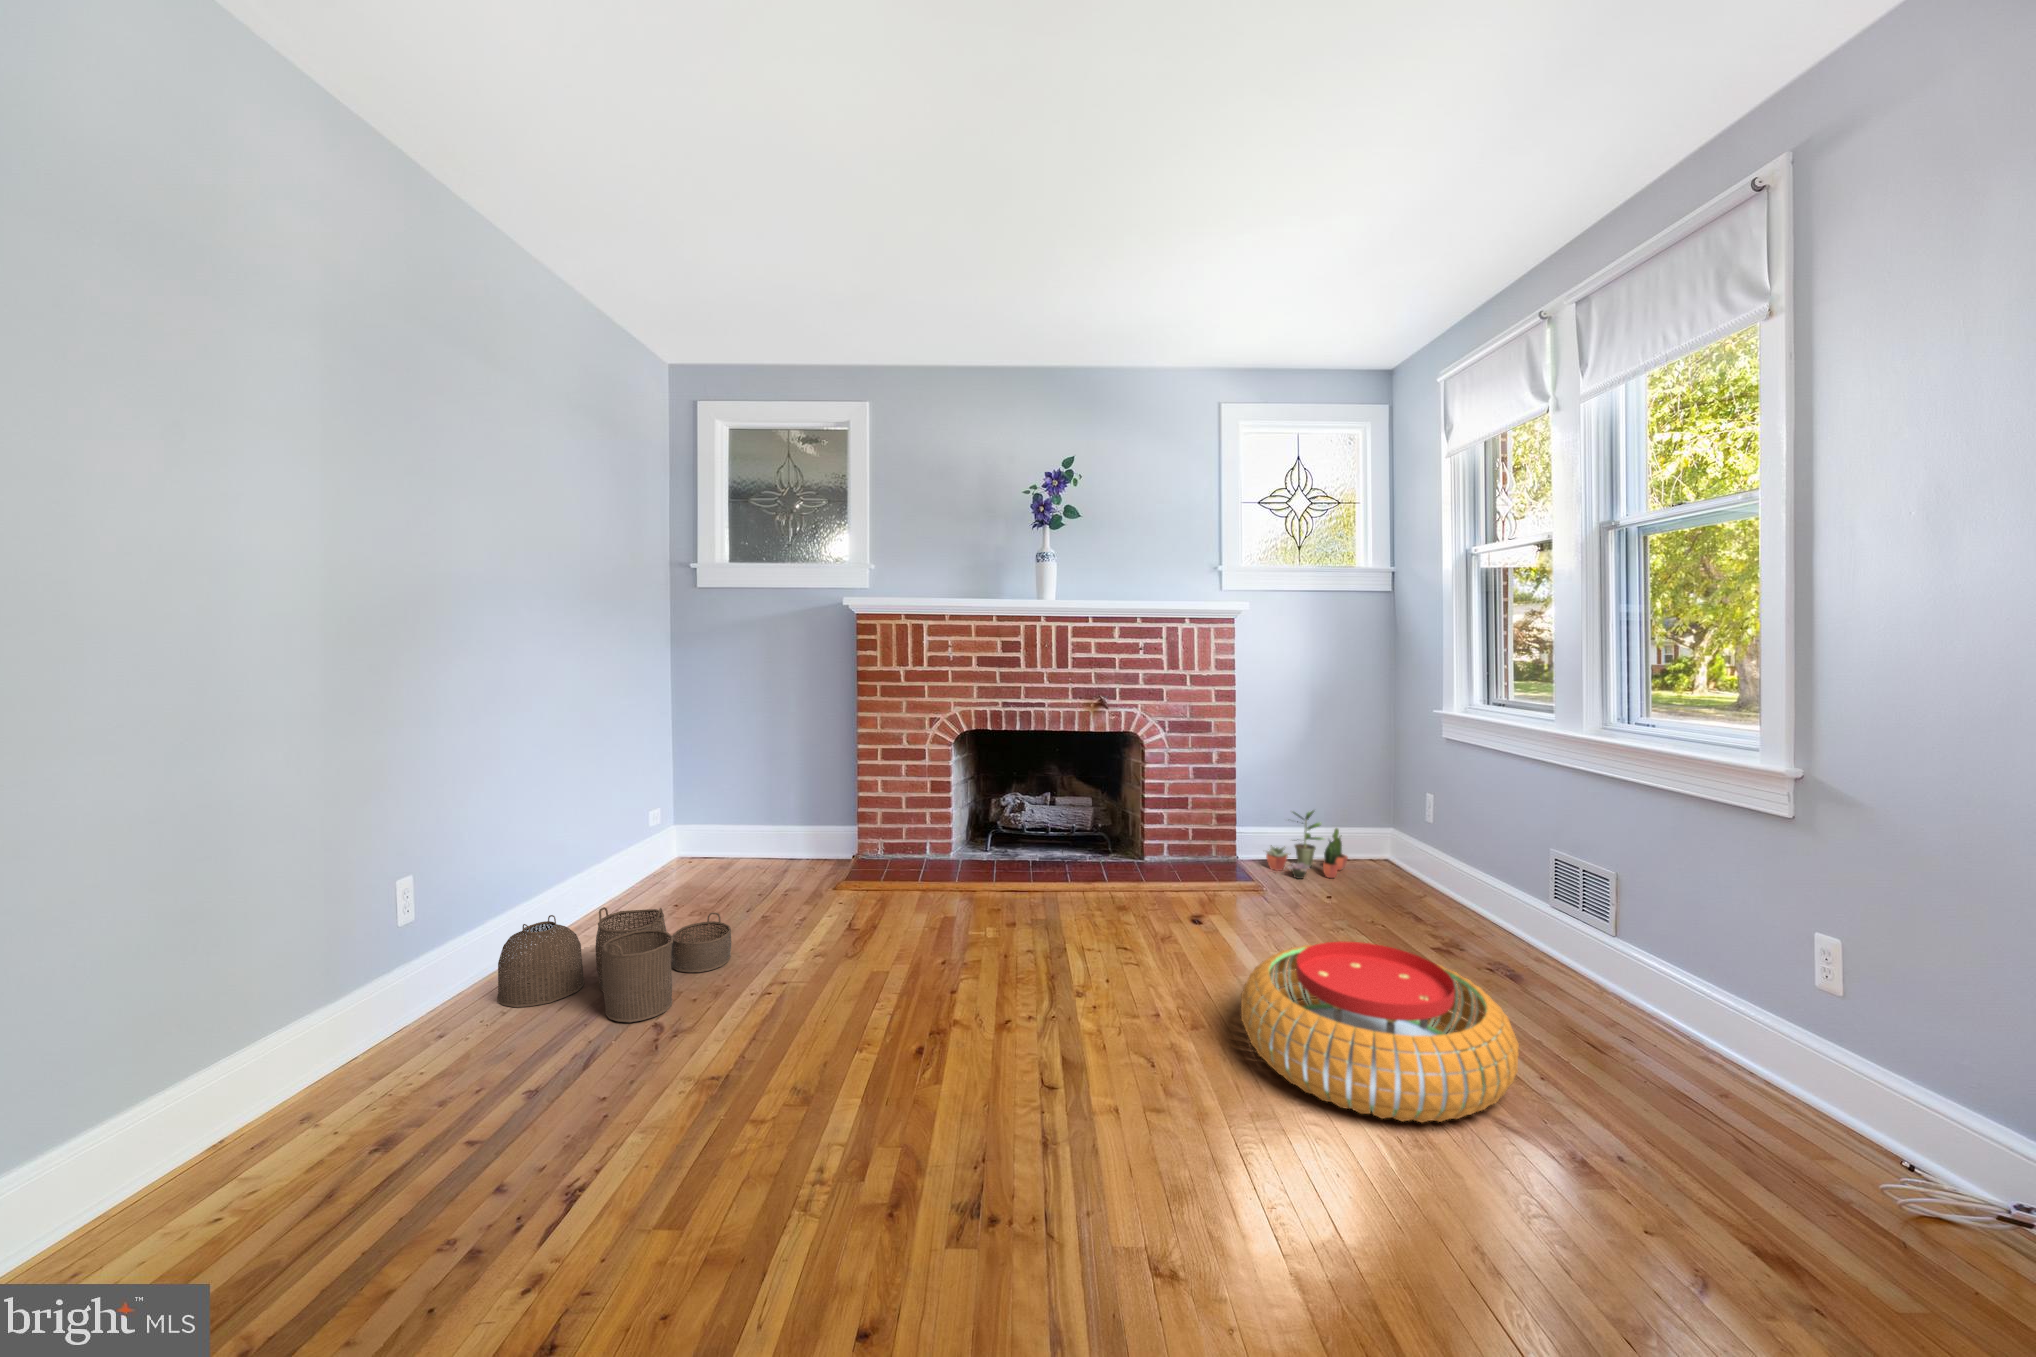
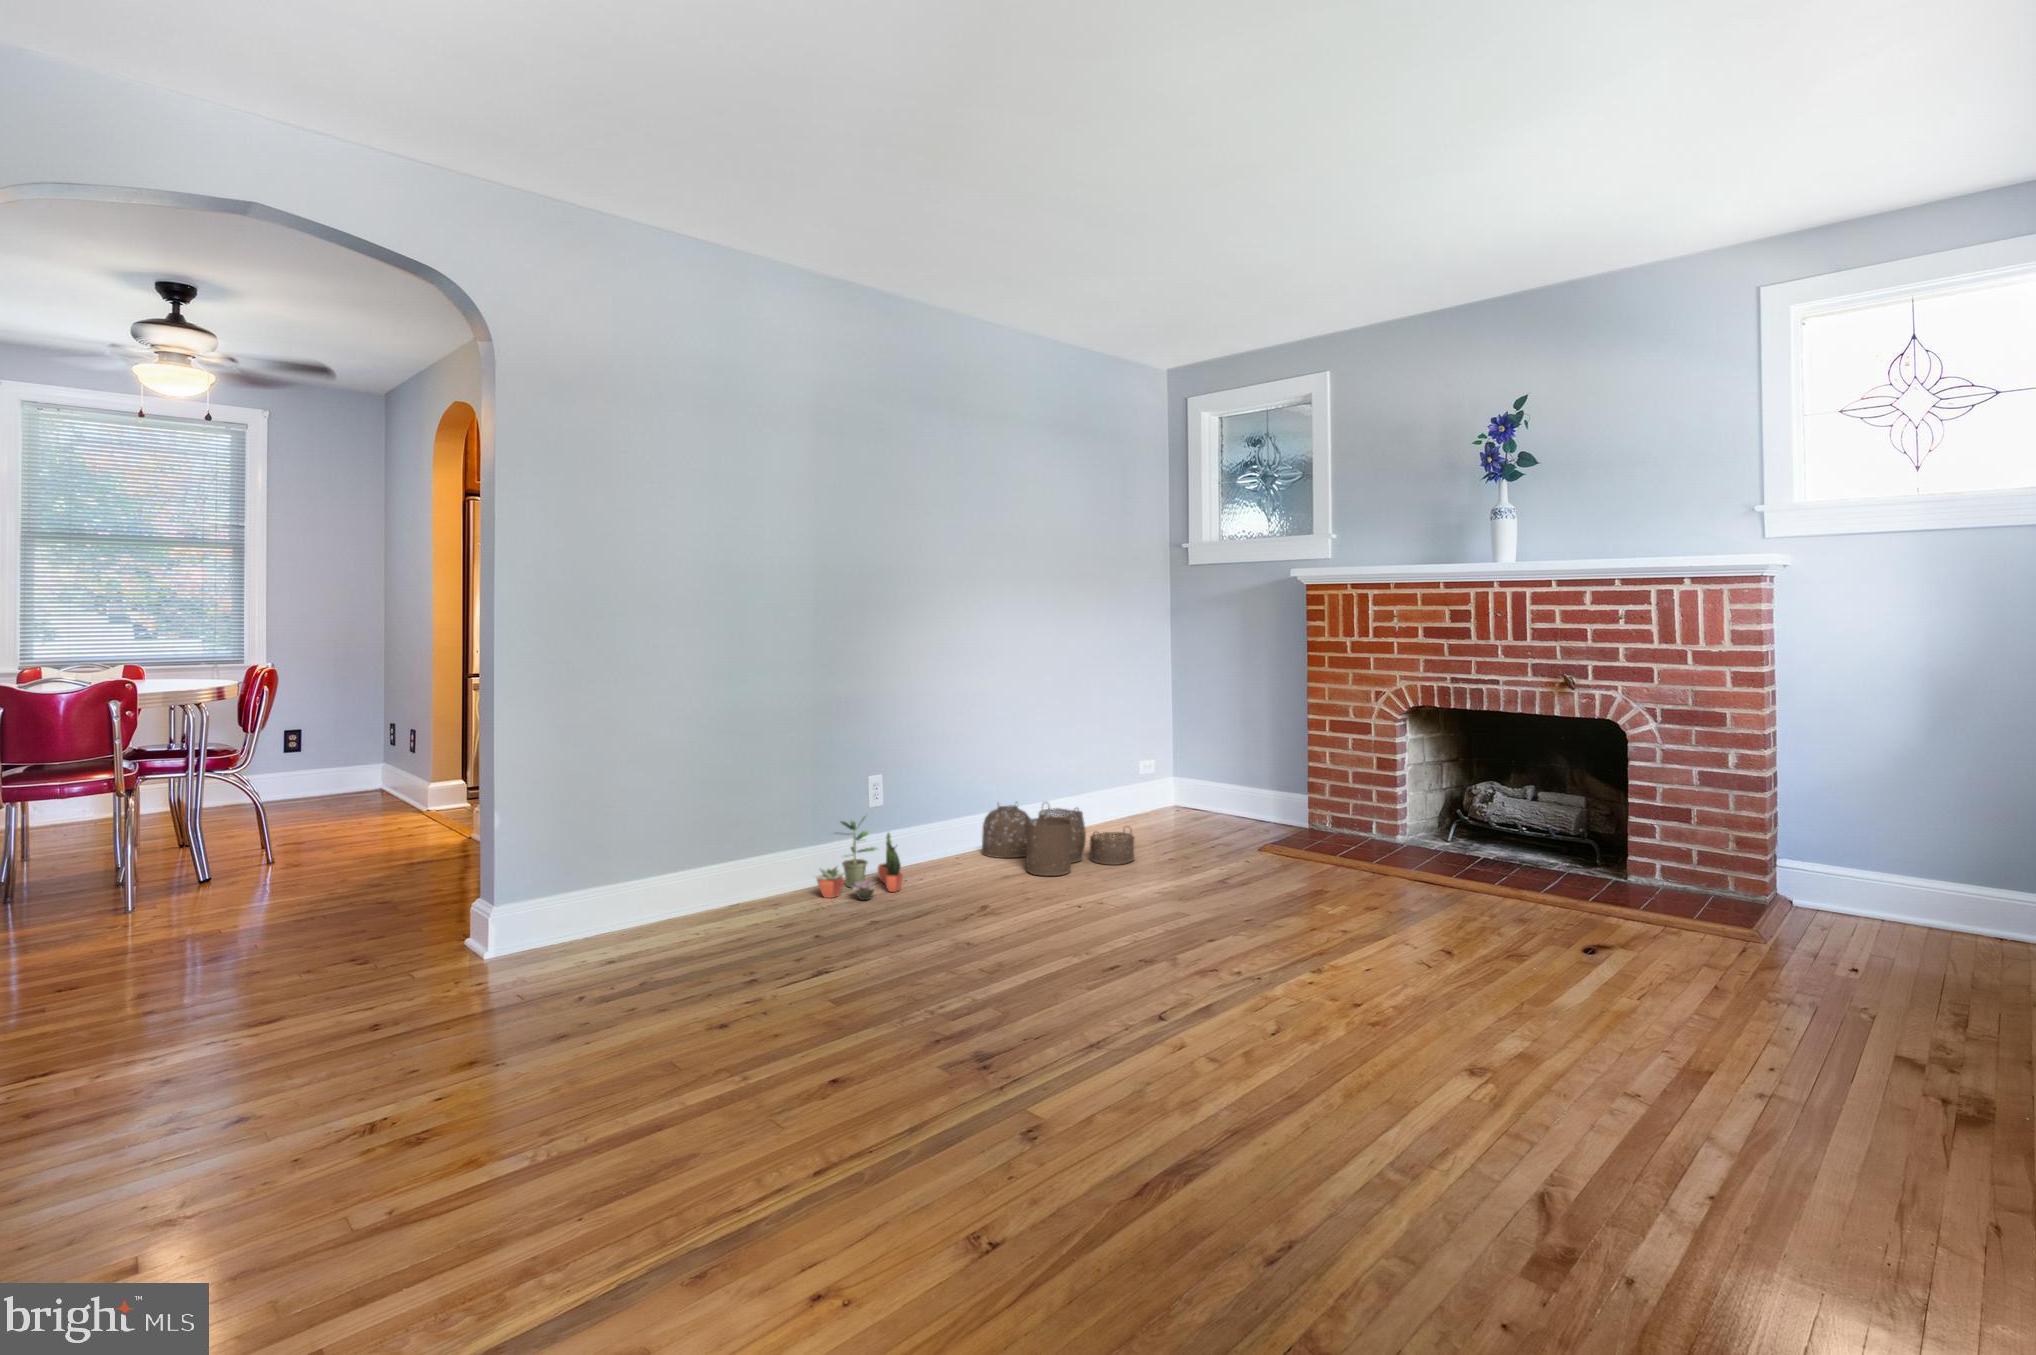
potted plant: present [1266,811,1348,879] -> present [816,821,903,900]
pouf: present [1241,941,1519,1122] -> none [1449,918,1779,1095]

